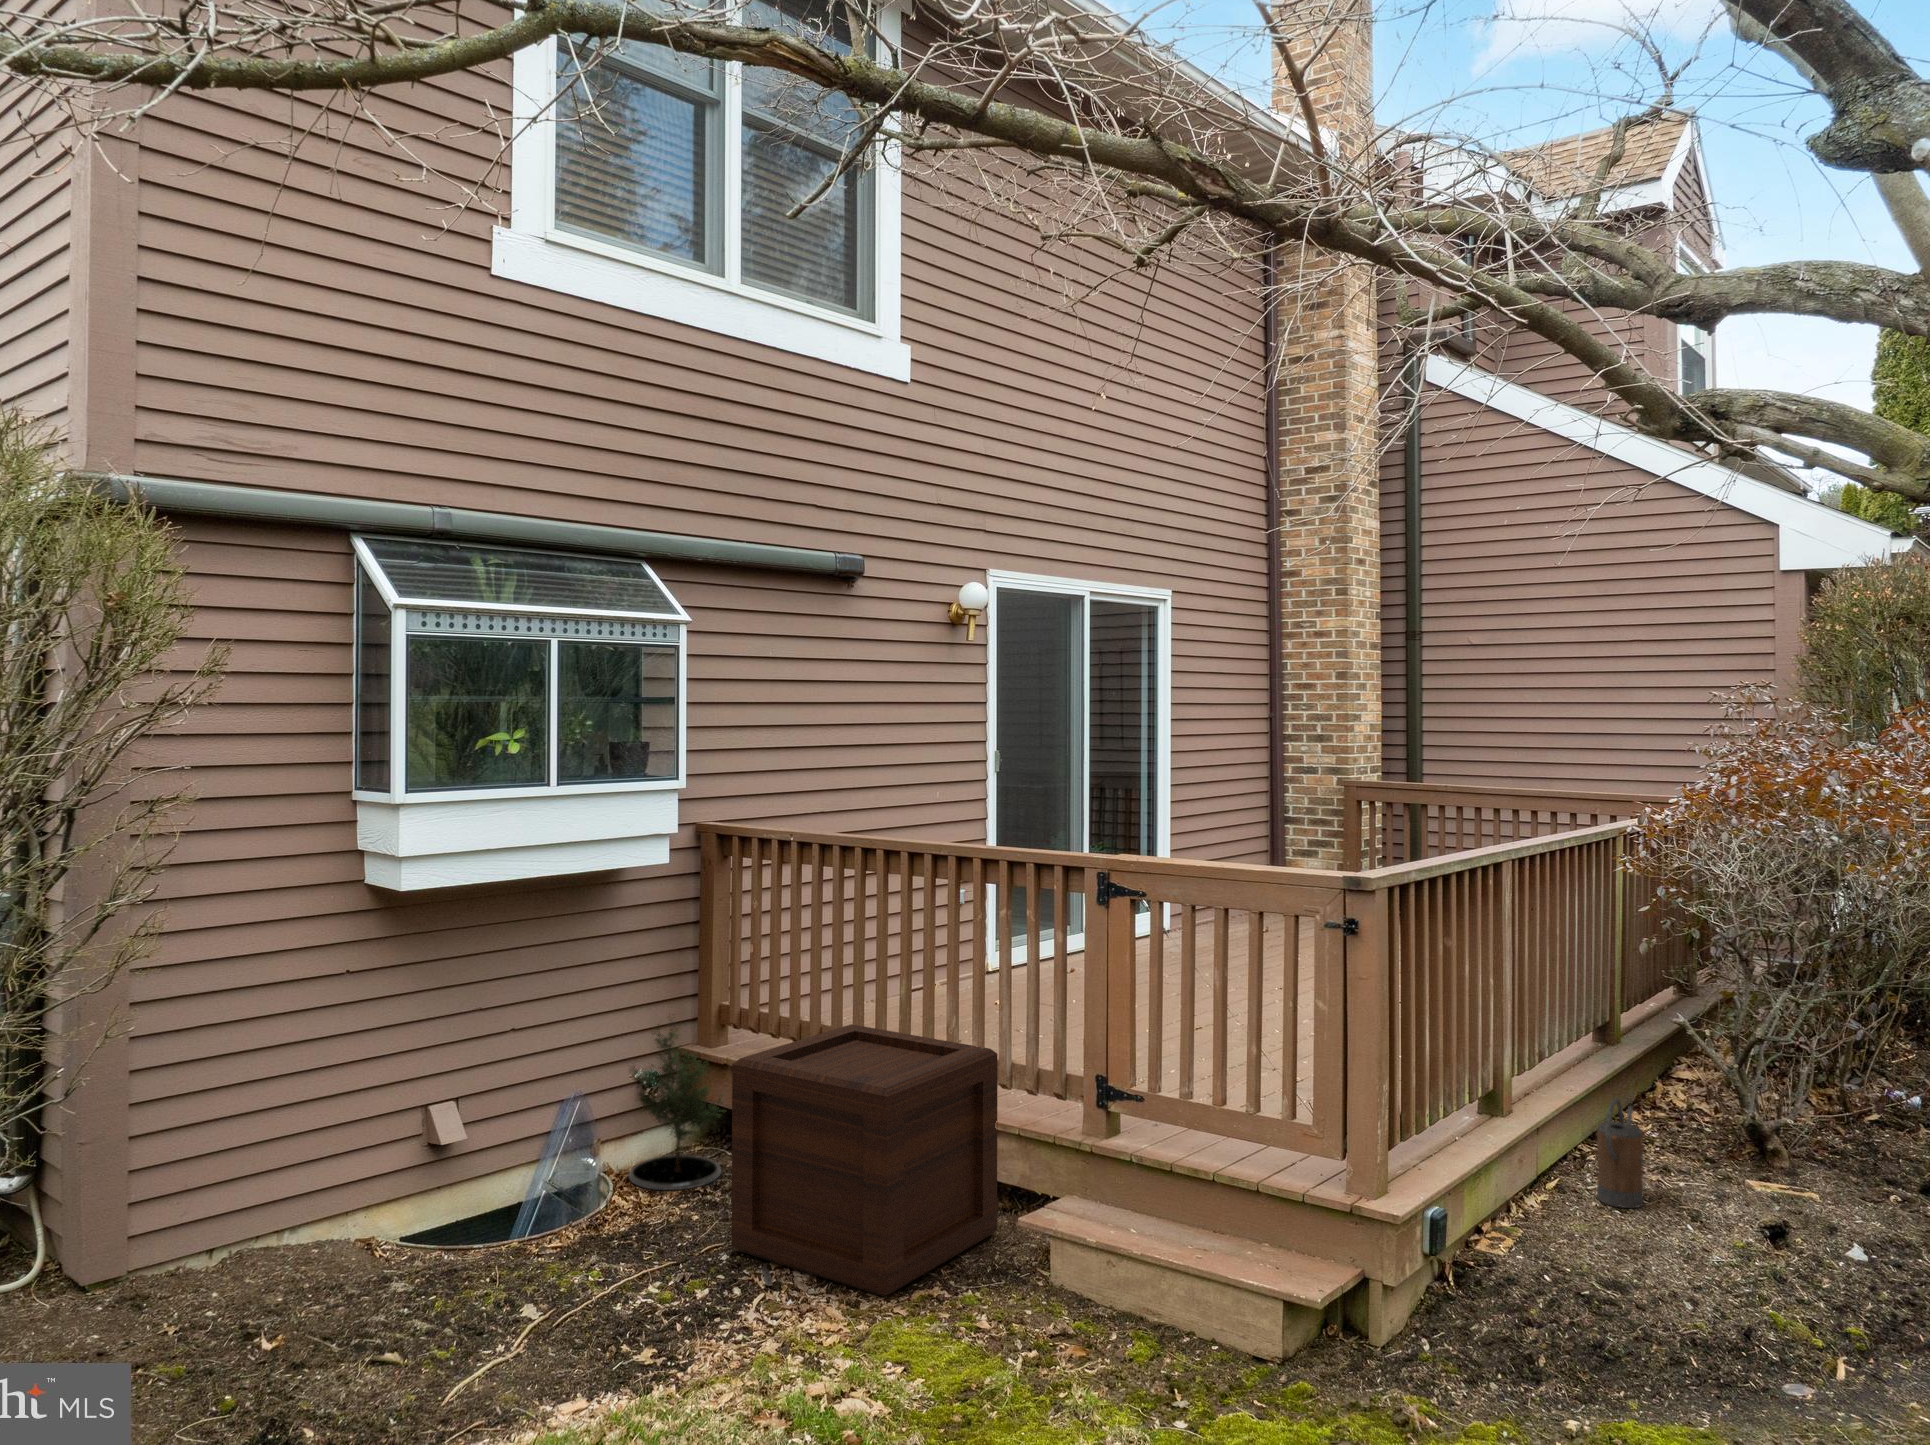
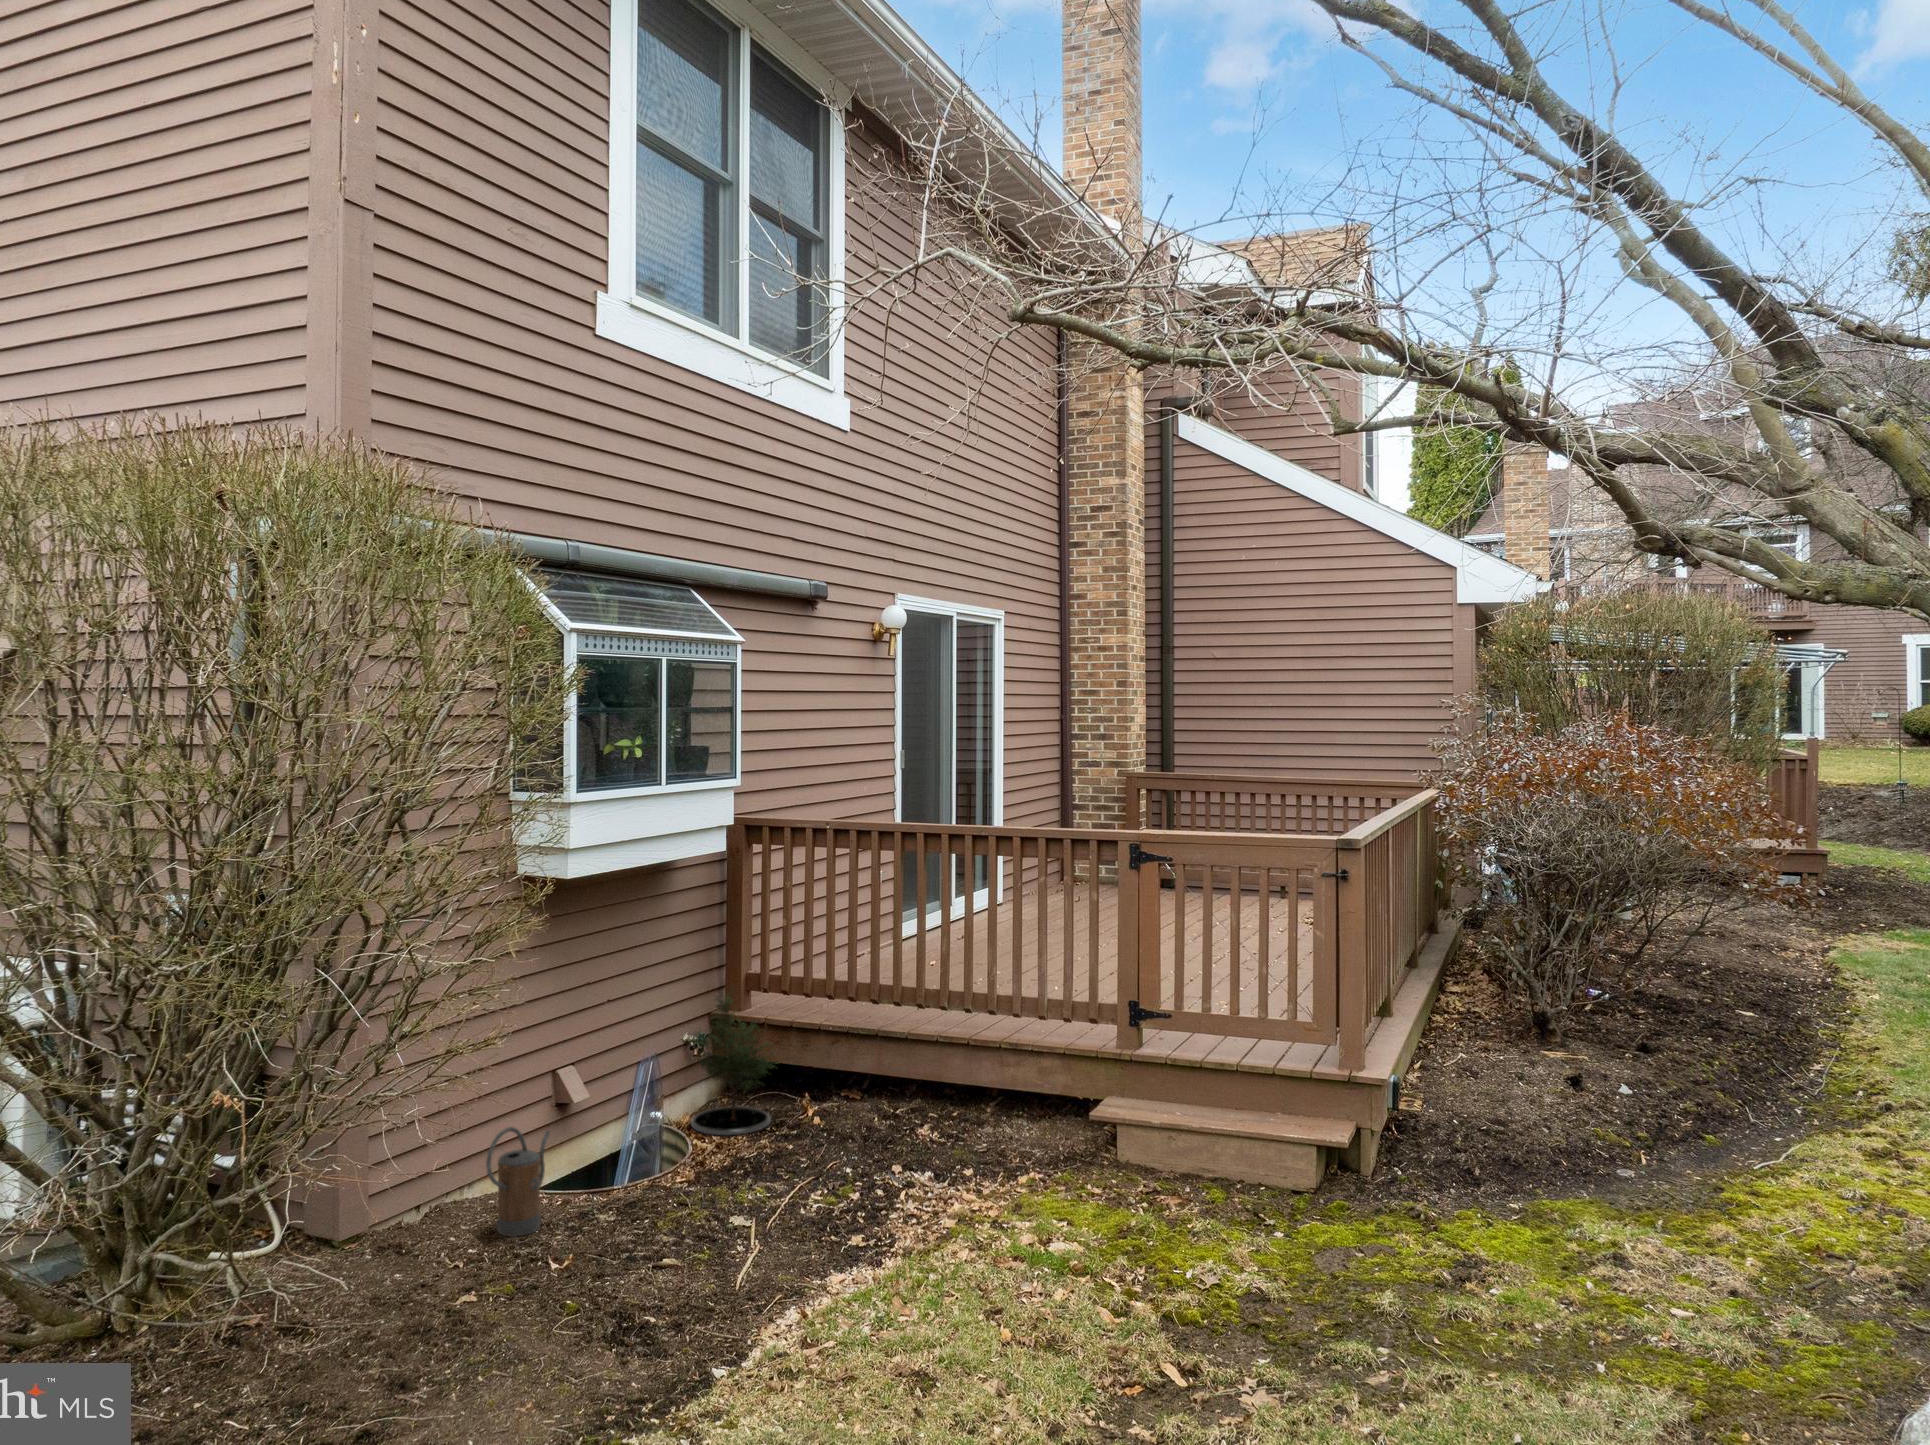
wooden crate: present [731,1024,998,1297] -> none [843,979,1037,1187]
watering can: present [1597,1098,1644,1208] -> present [486,1127,551,1236]

